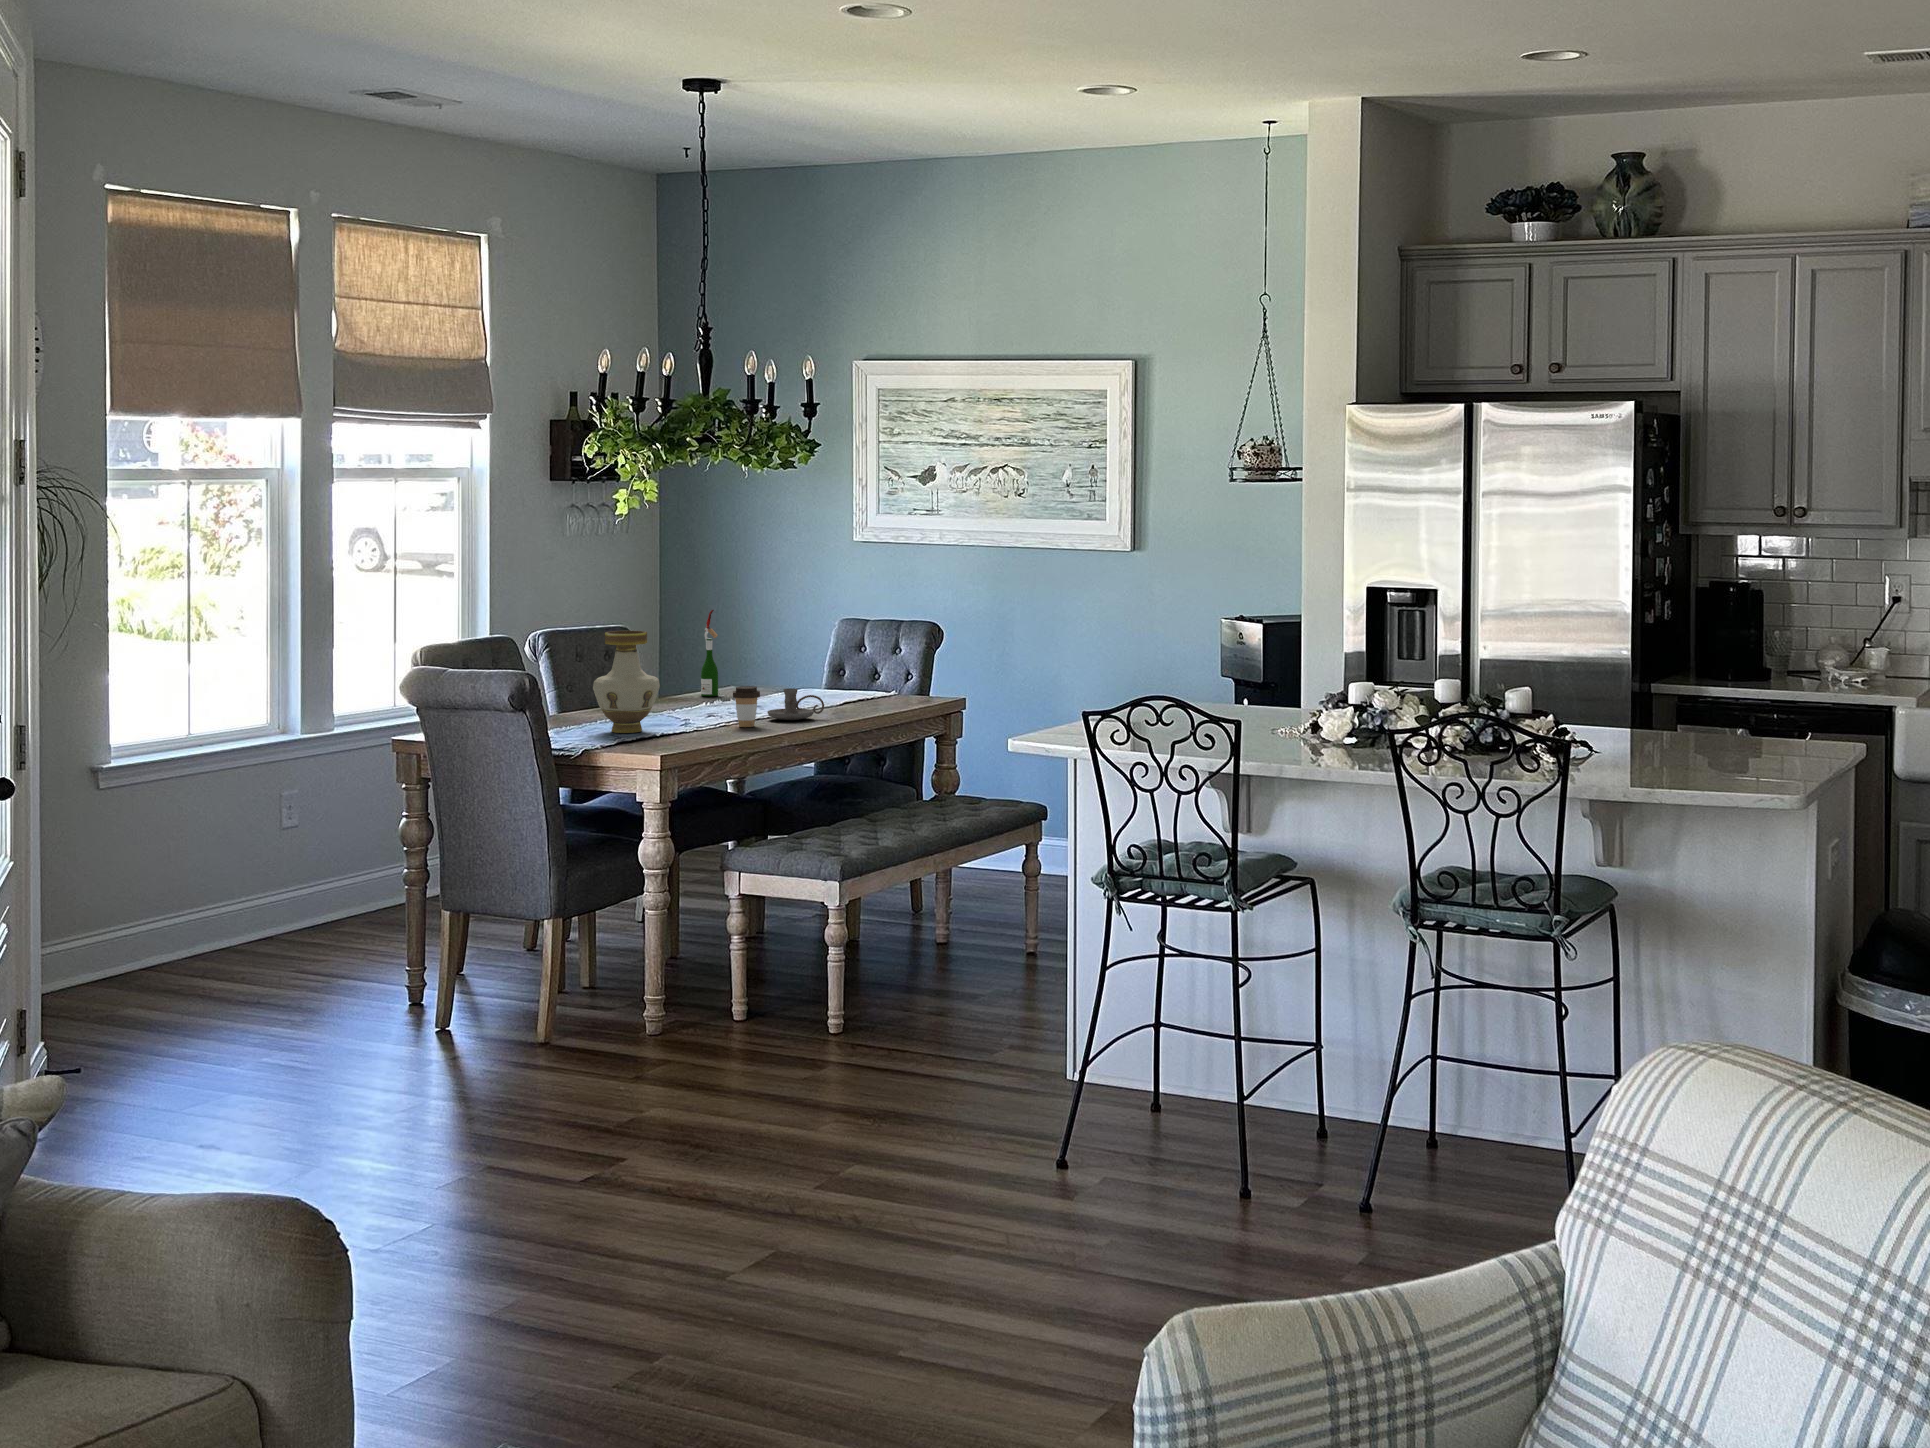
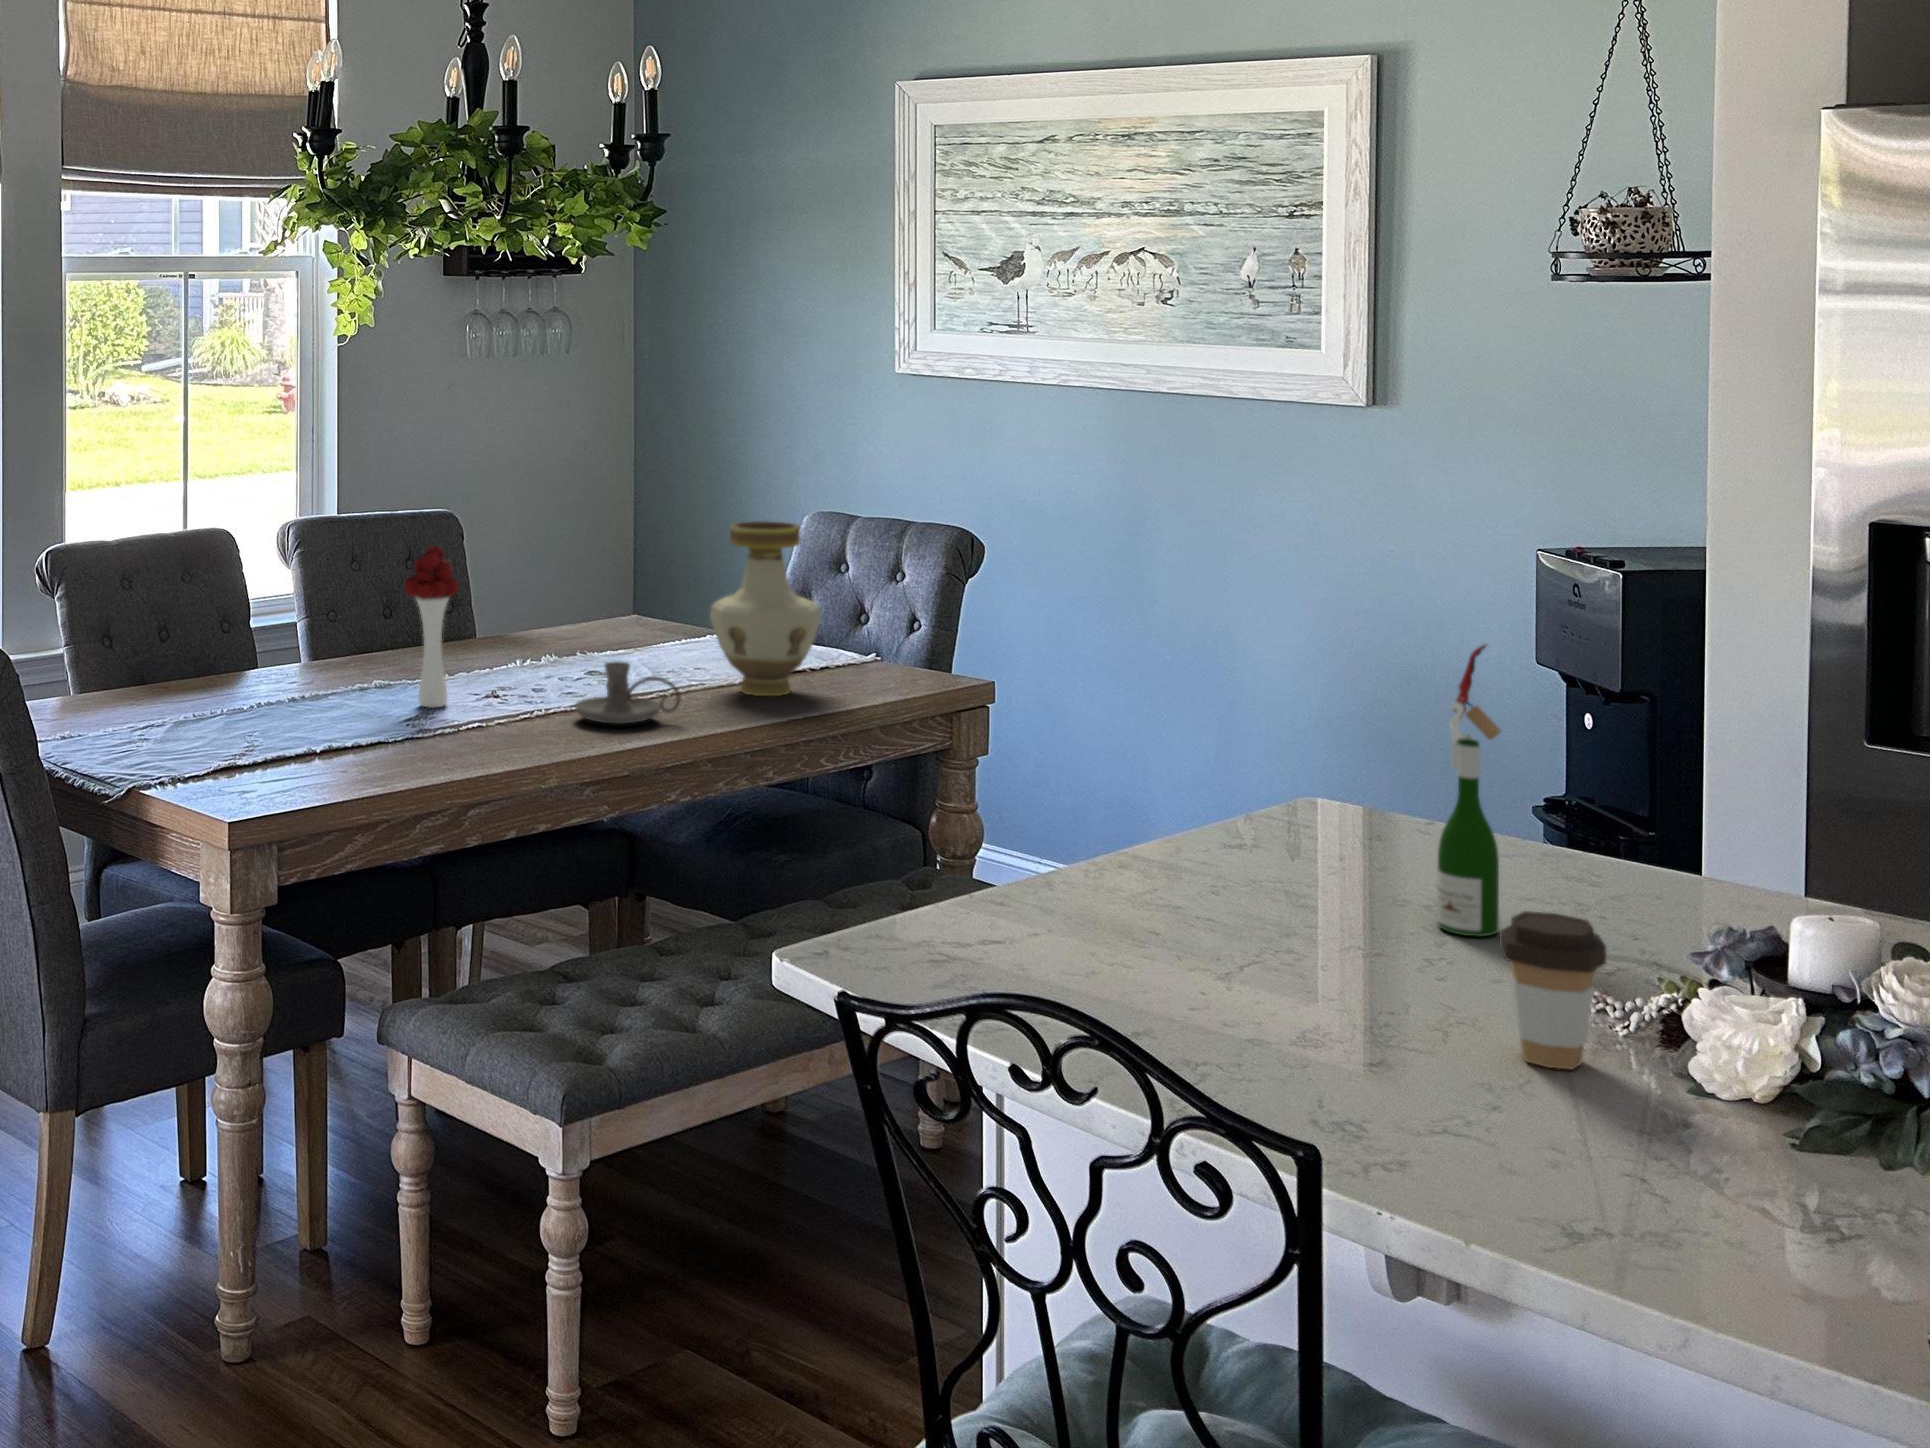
wine bottle: present [701,610,724,697] -> present [1437,645,1501,937]
vase: present [593,631,660,733] -> present [710,521,821,696]
flower bouquet: none [667,631,697,720] -> present [404,546,458,708]
coffee cup: present [733,686,760,727] -> present [1499,911,1606,1069]

